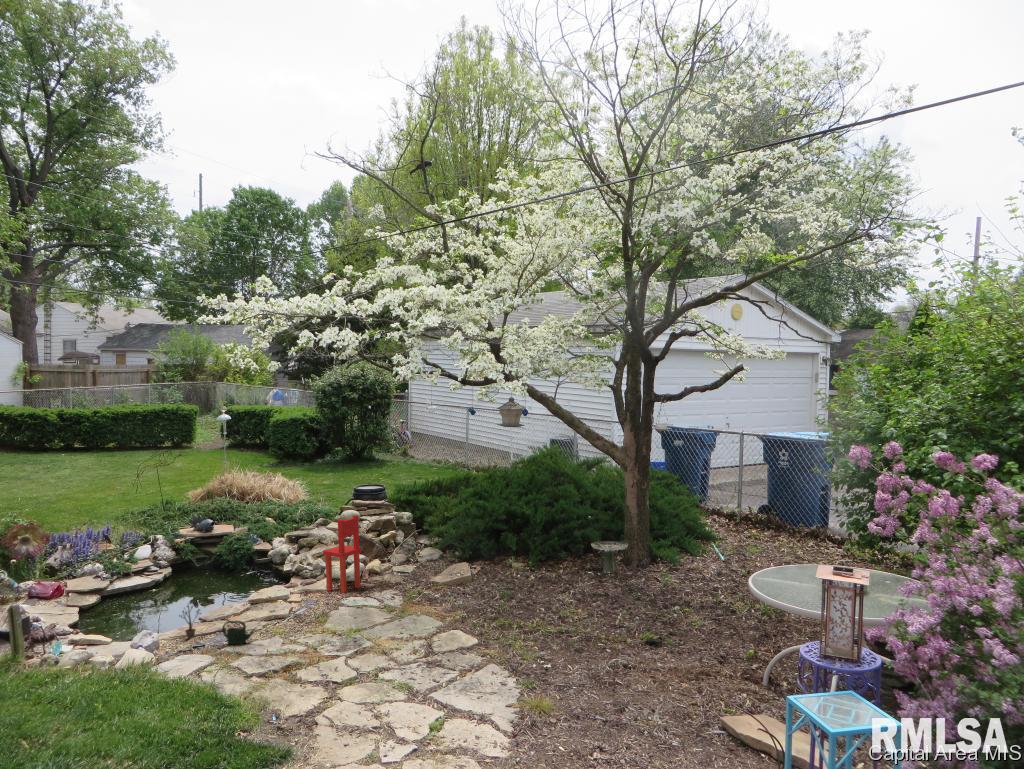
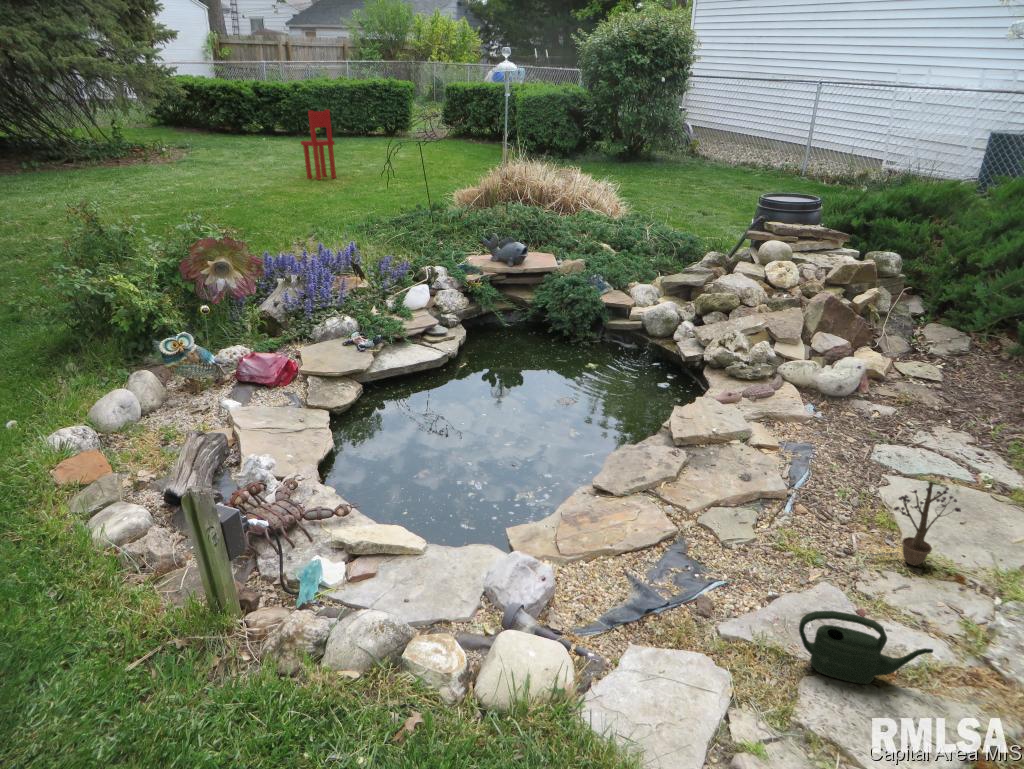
chair: present [323,515,361,593] -> present [301,109,336,180]
decorative plant: present [179,605,201,639] -> present [870,482,961,566]

